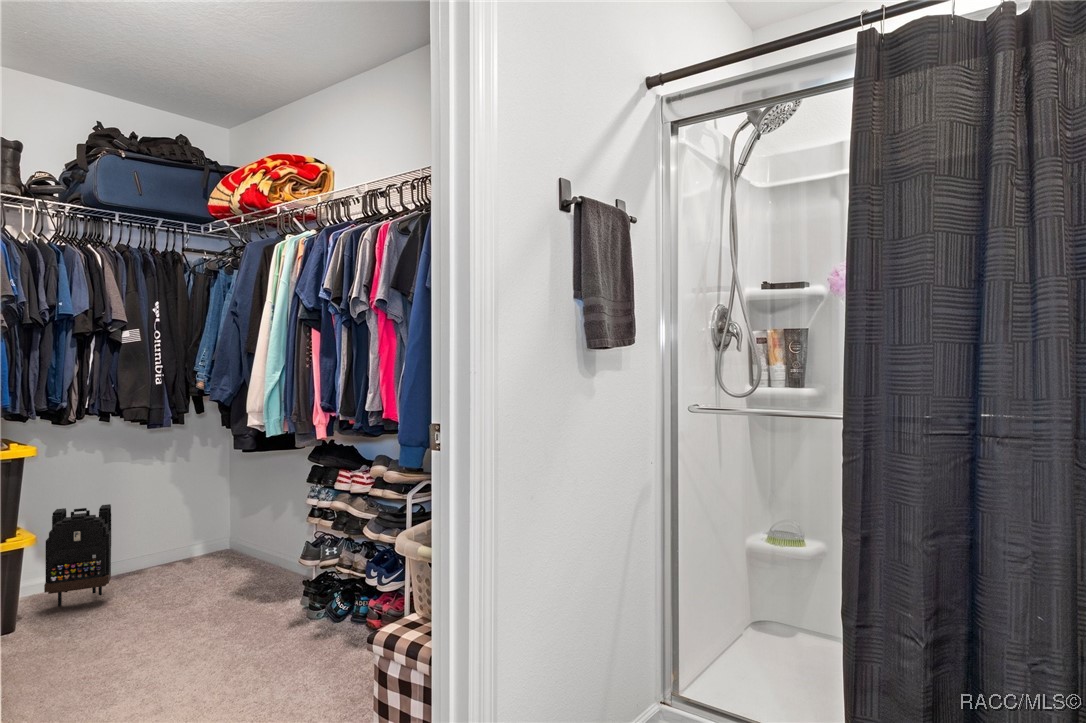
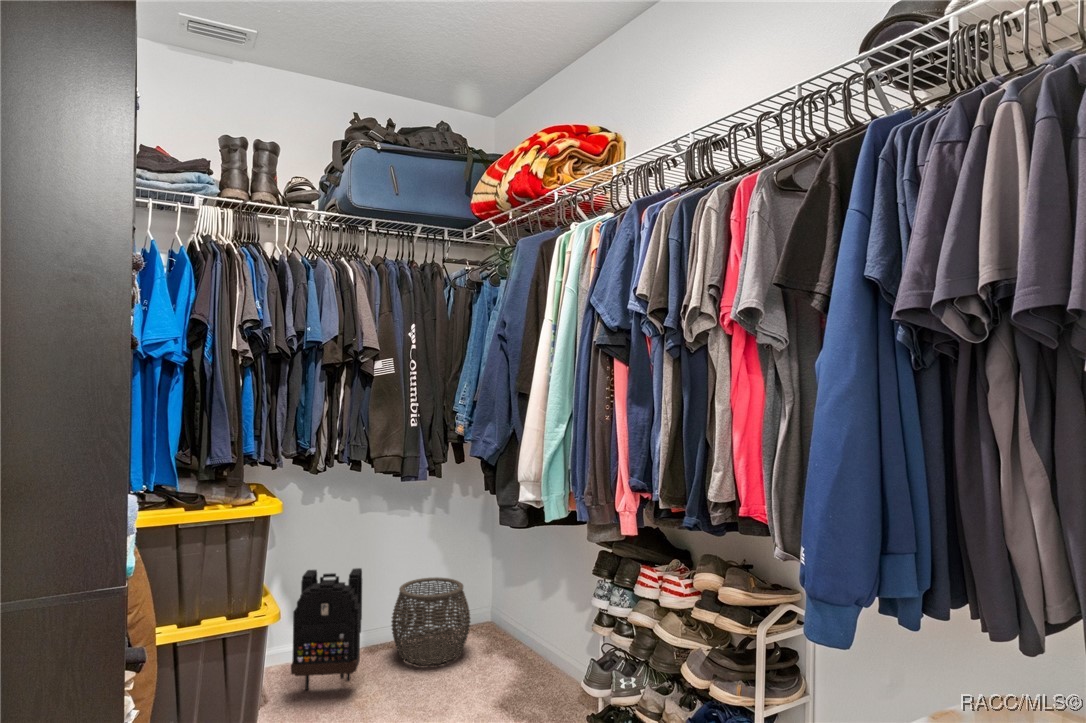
woven basket: none [139,512,213,580] -> present [391,578,471,665]

